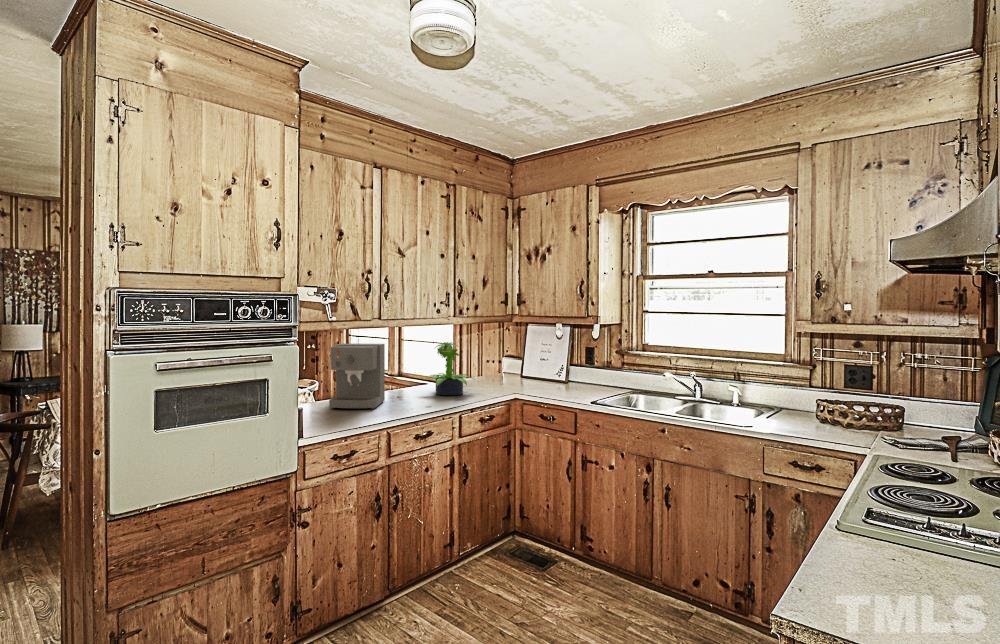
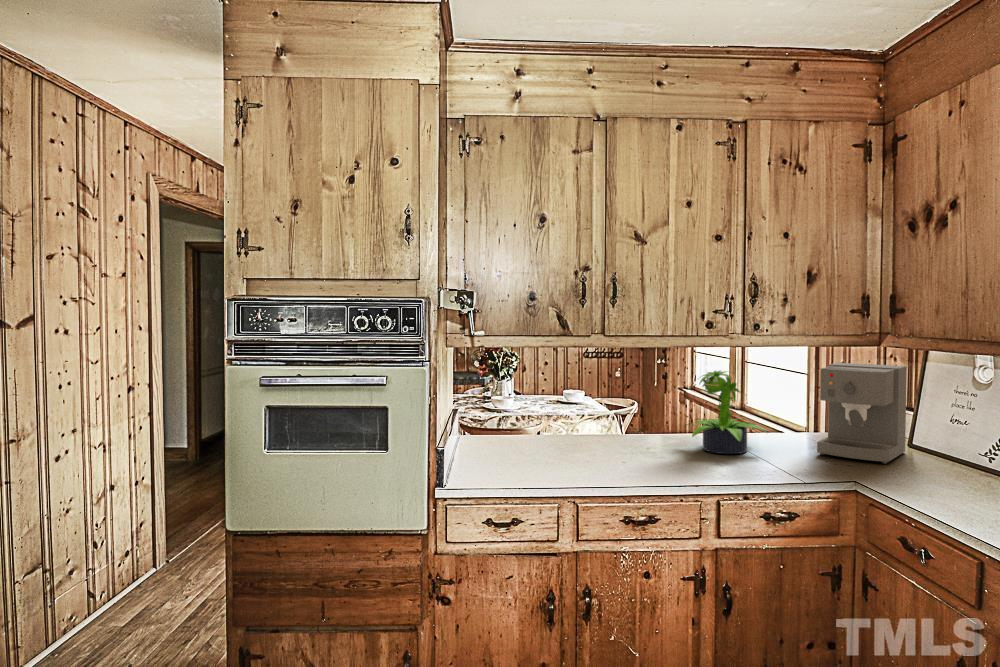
coffee maker: present [329,343,385,409] -> present [817,363,907,464]

